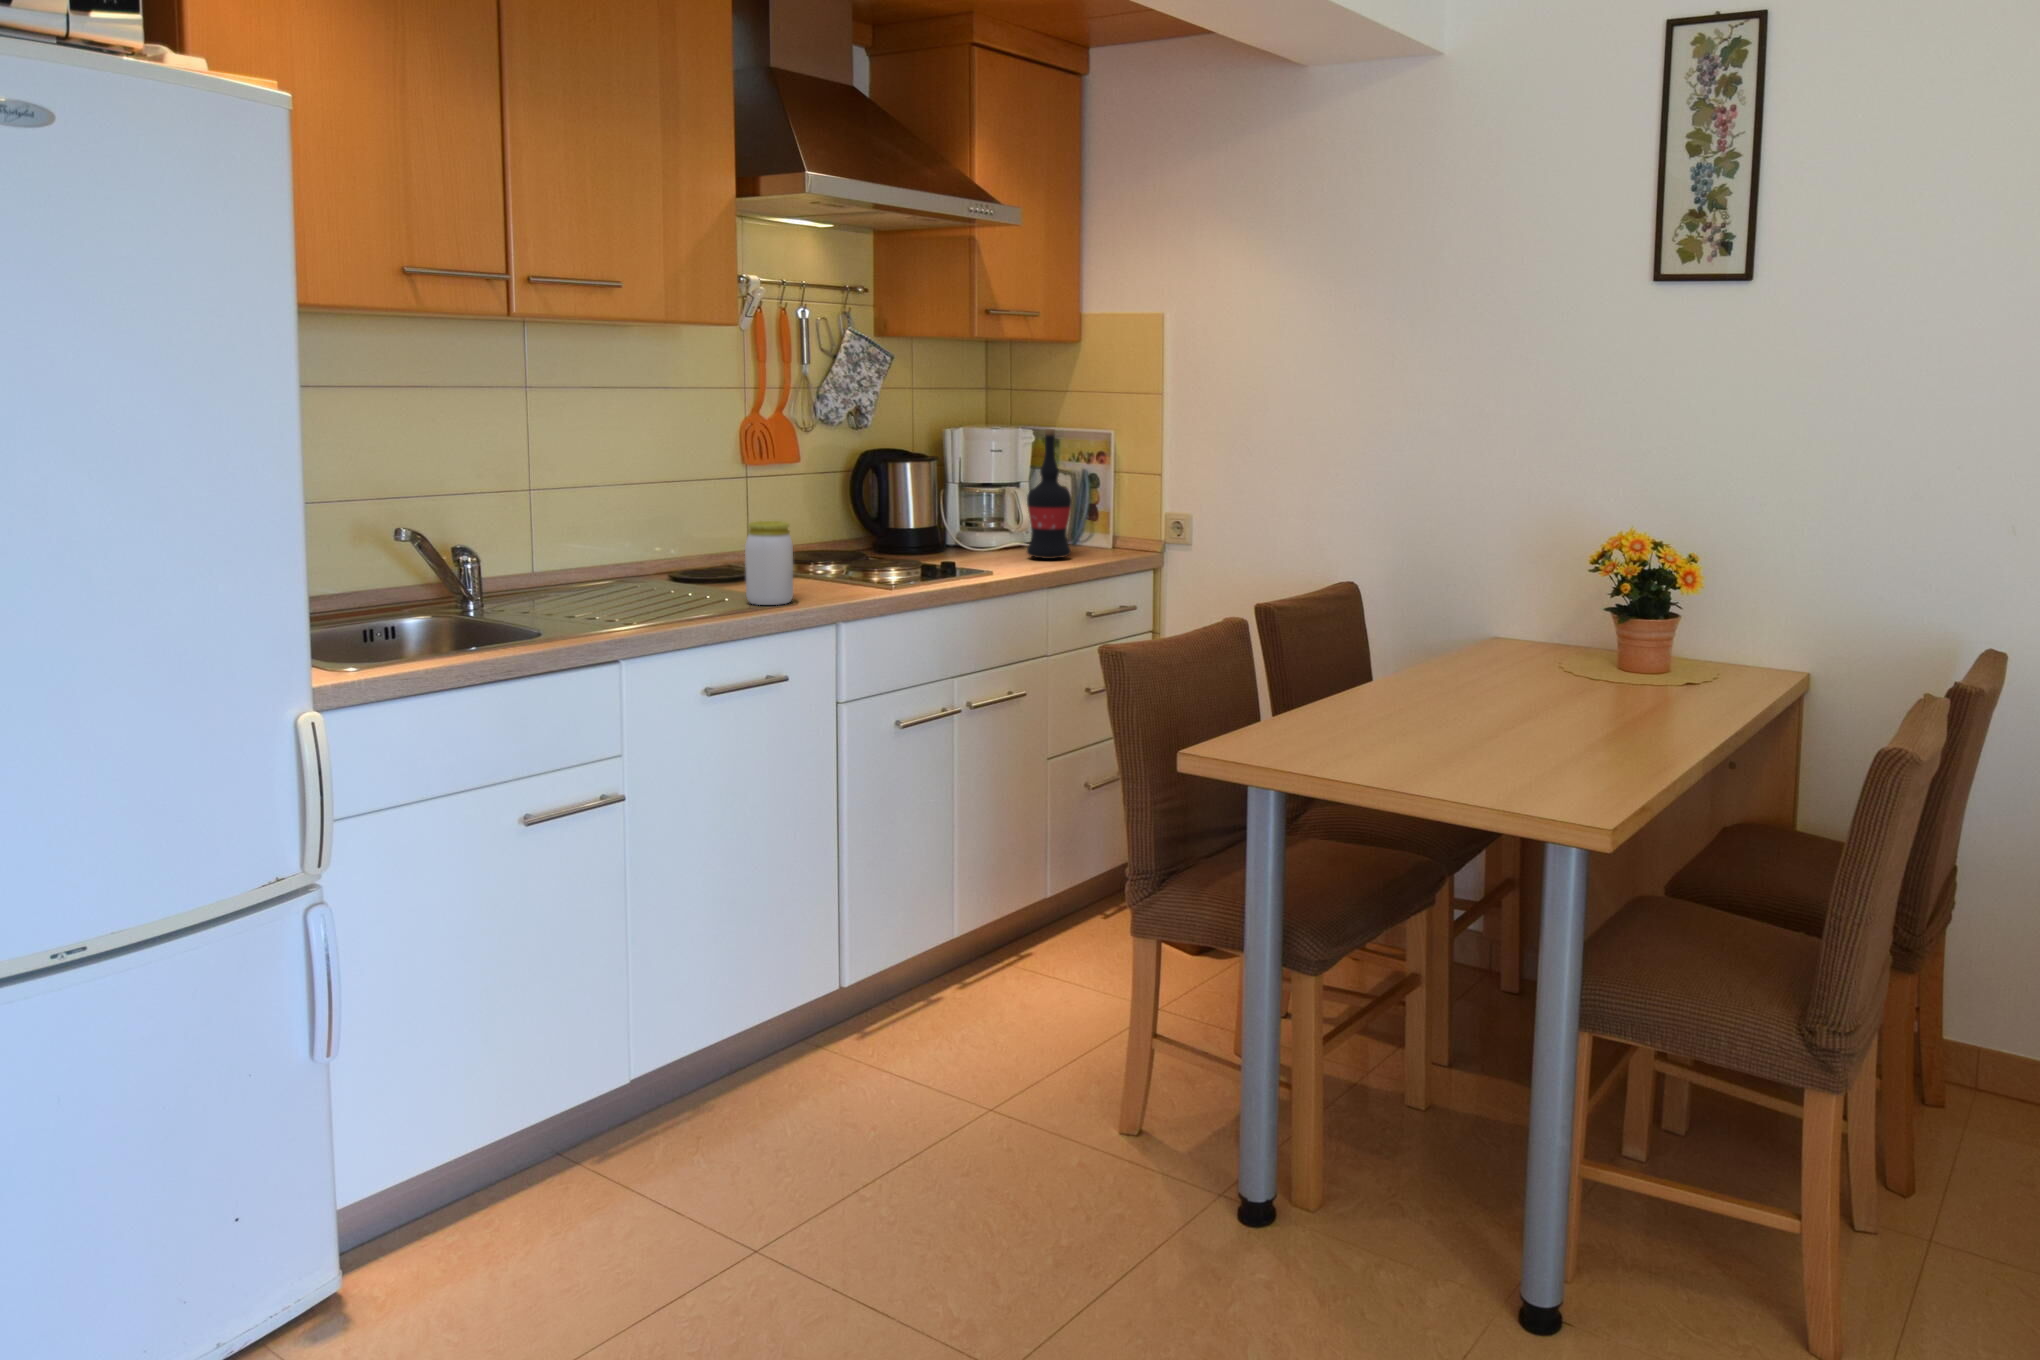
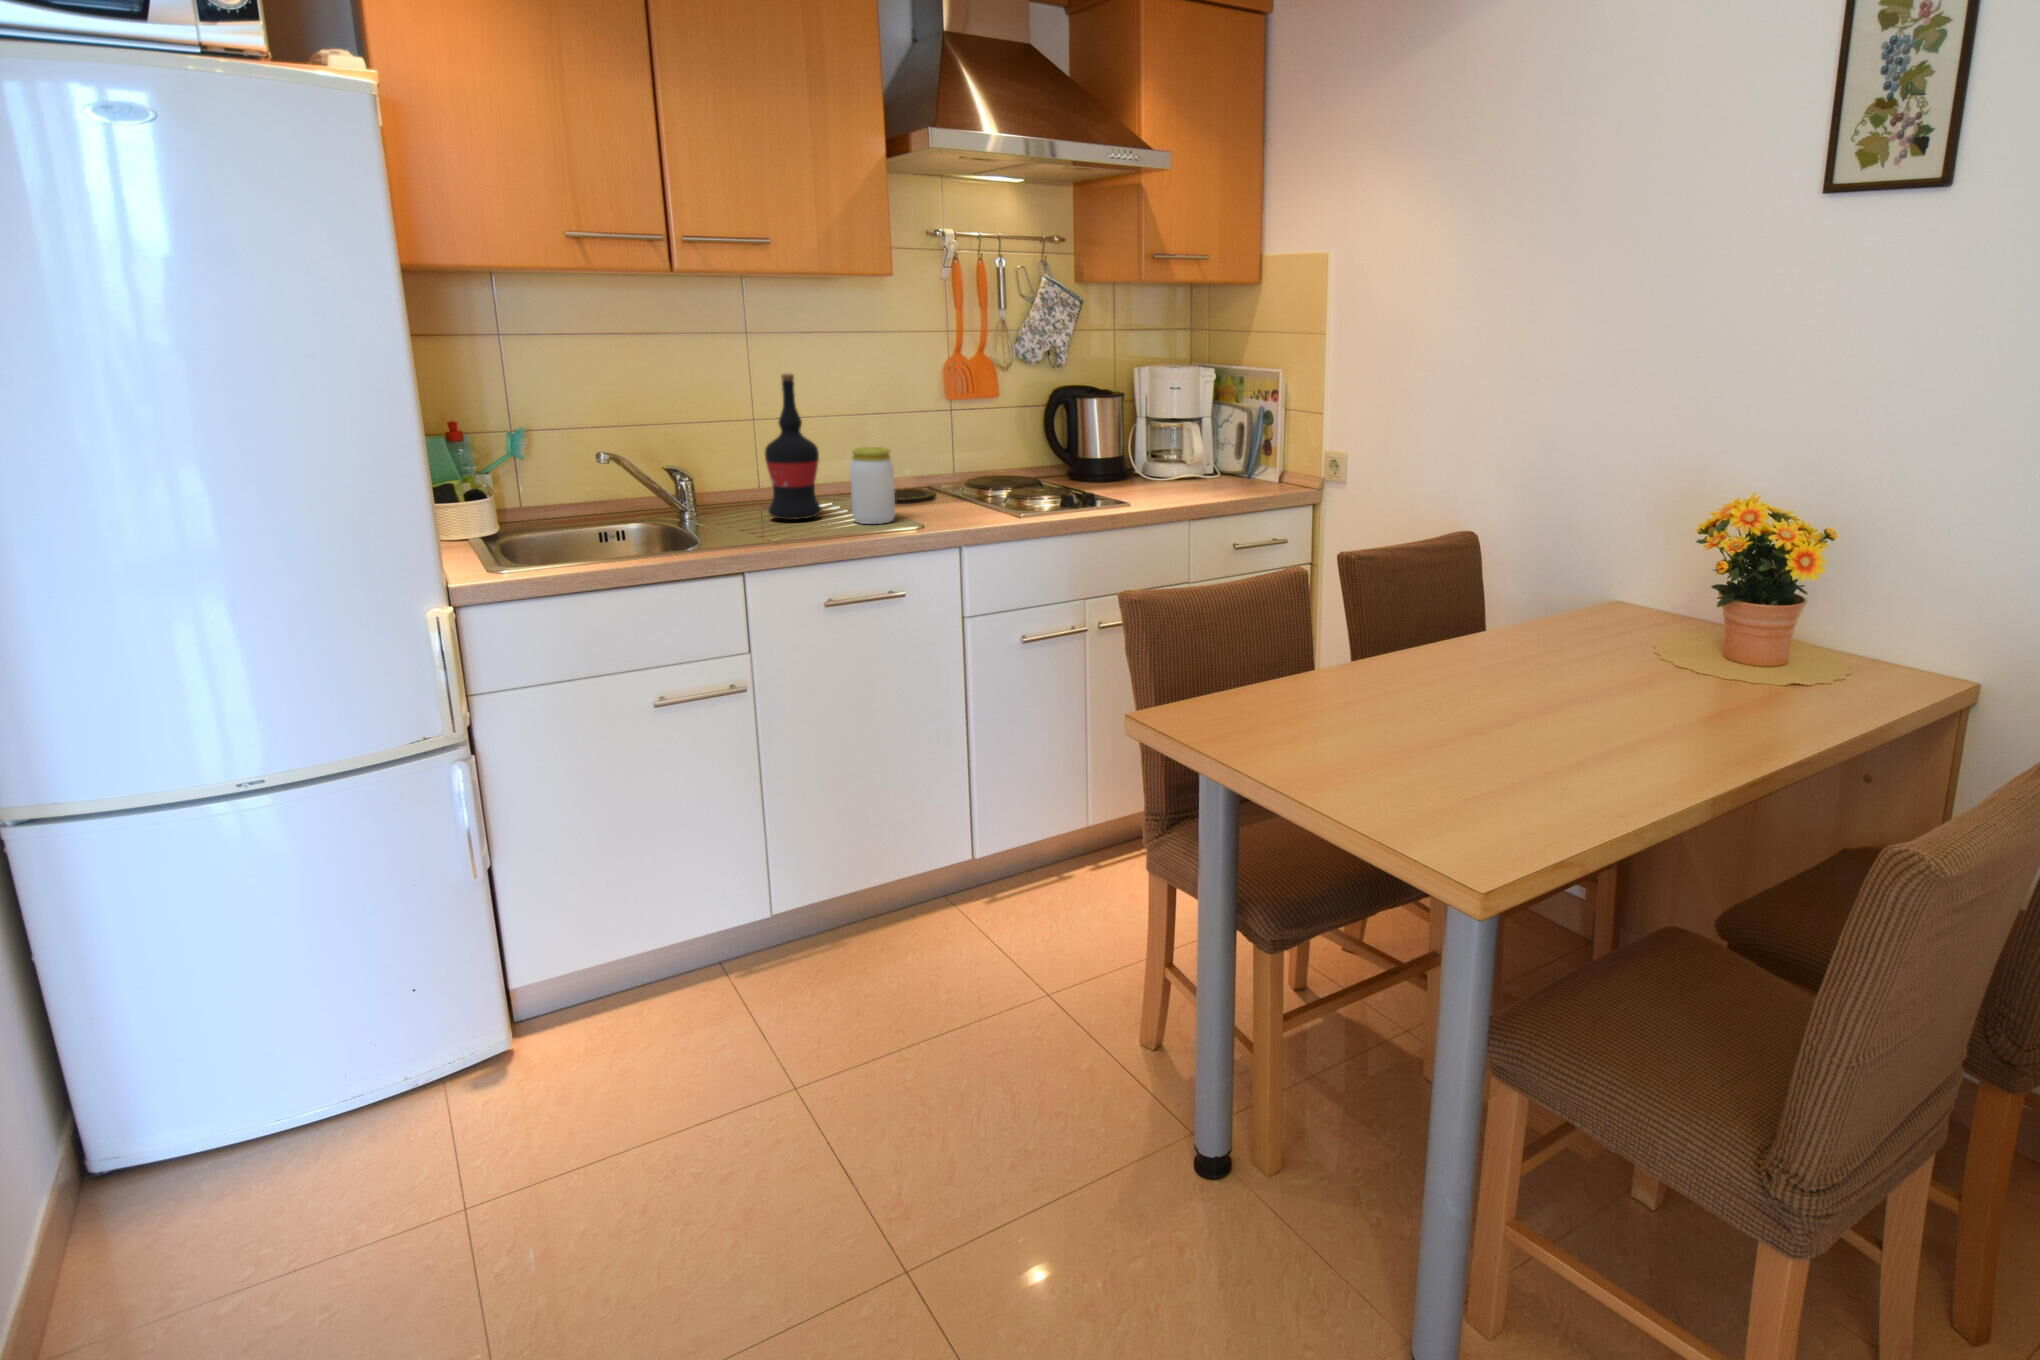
wine bottle: present [1027,429,1072,559] -> present [765,374,821,520]

